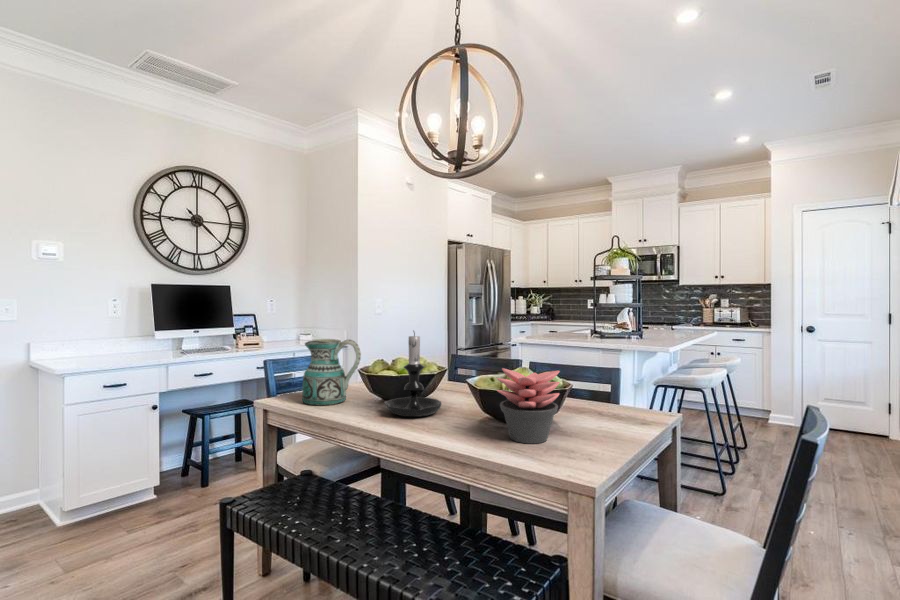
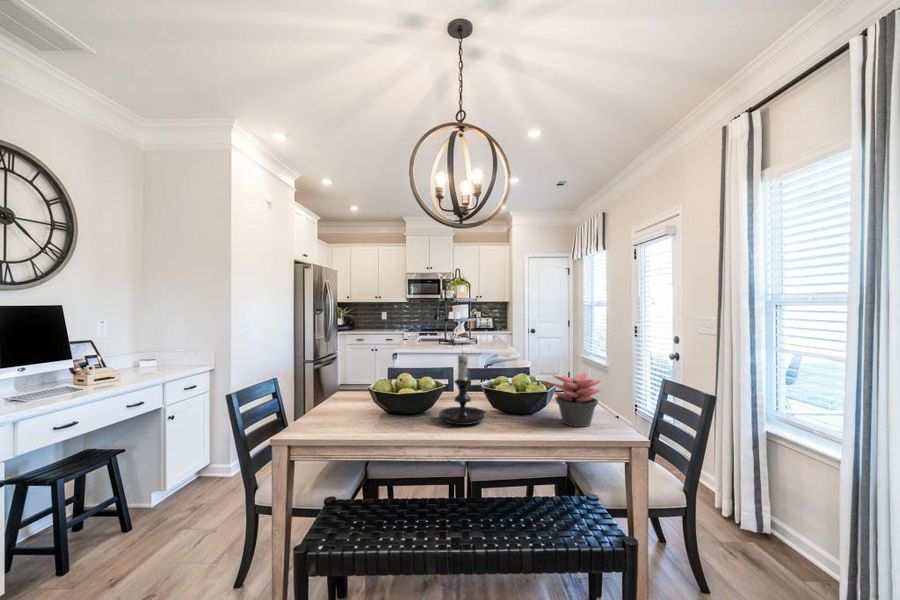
ceramic pitcher: present [302,339,361,405] -> none [340,363,396,431]

